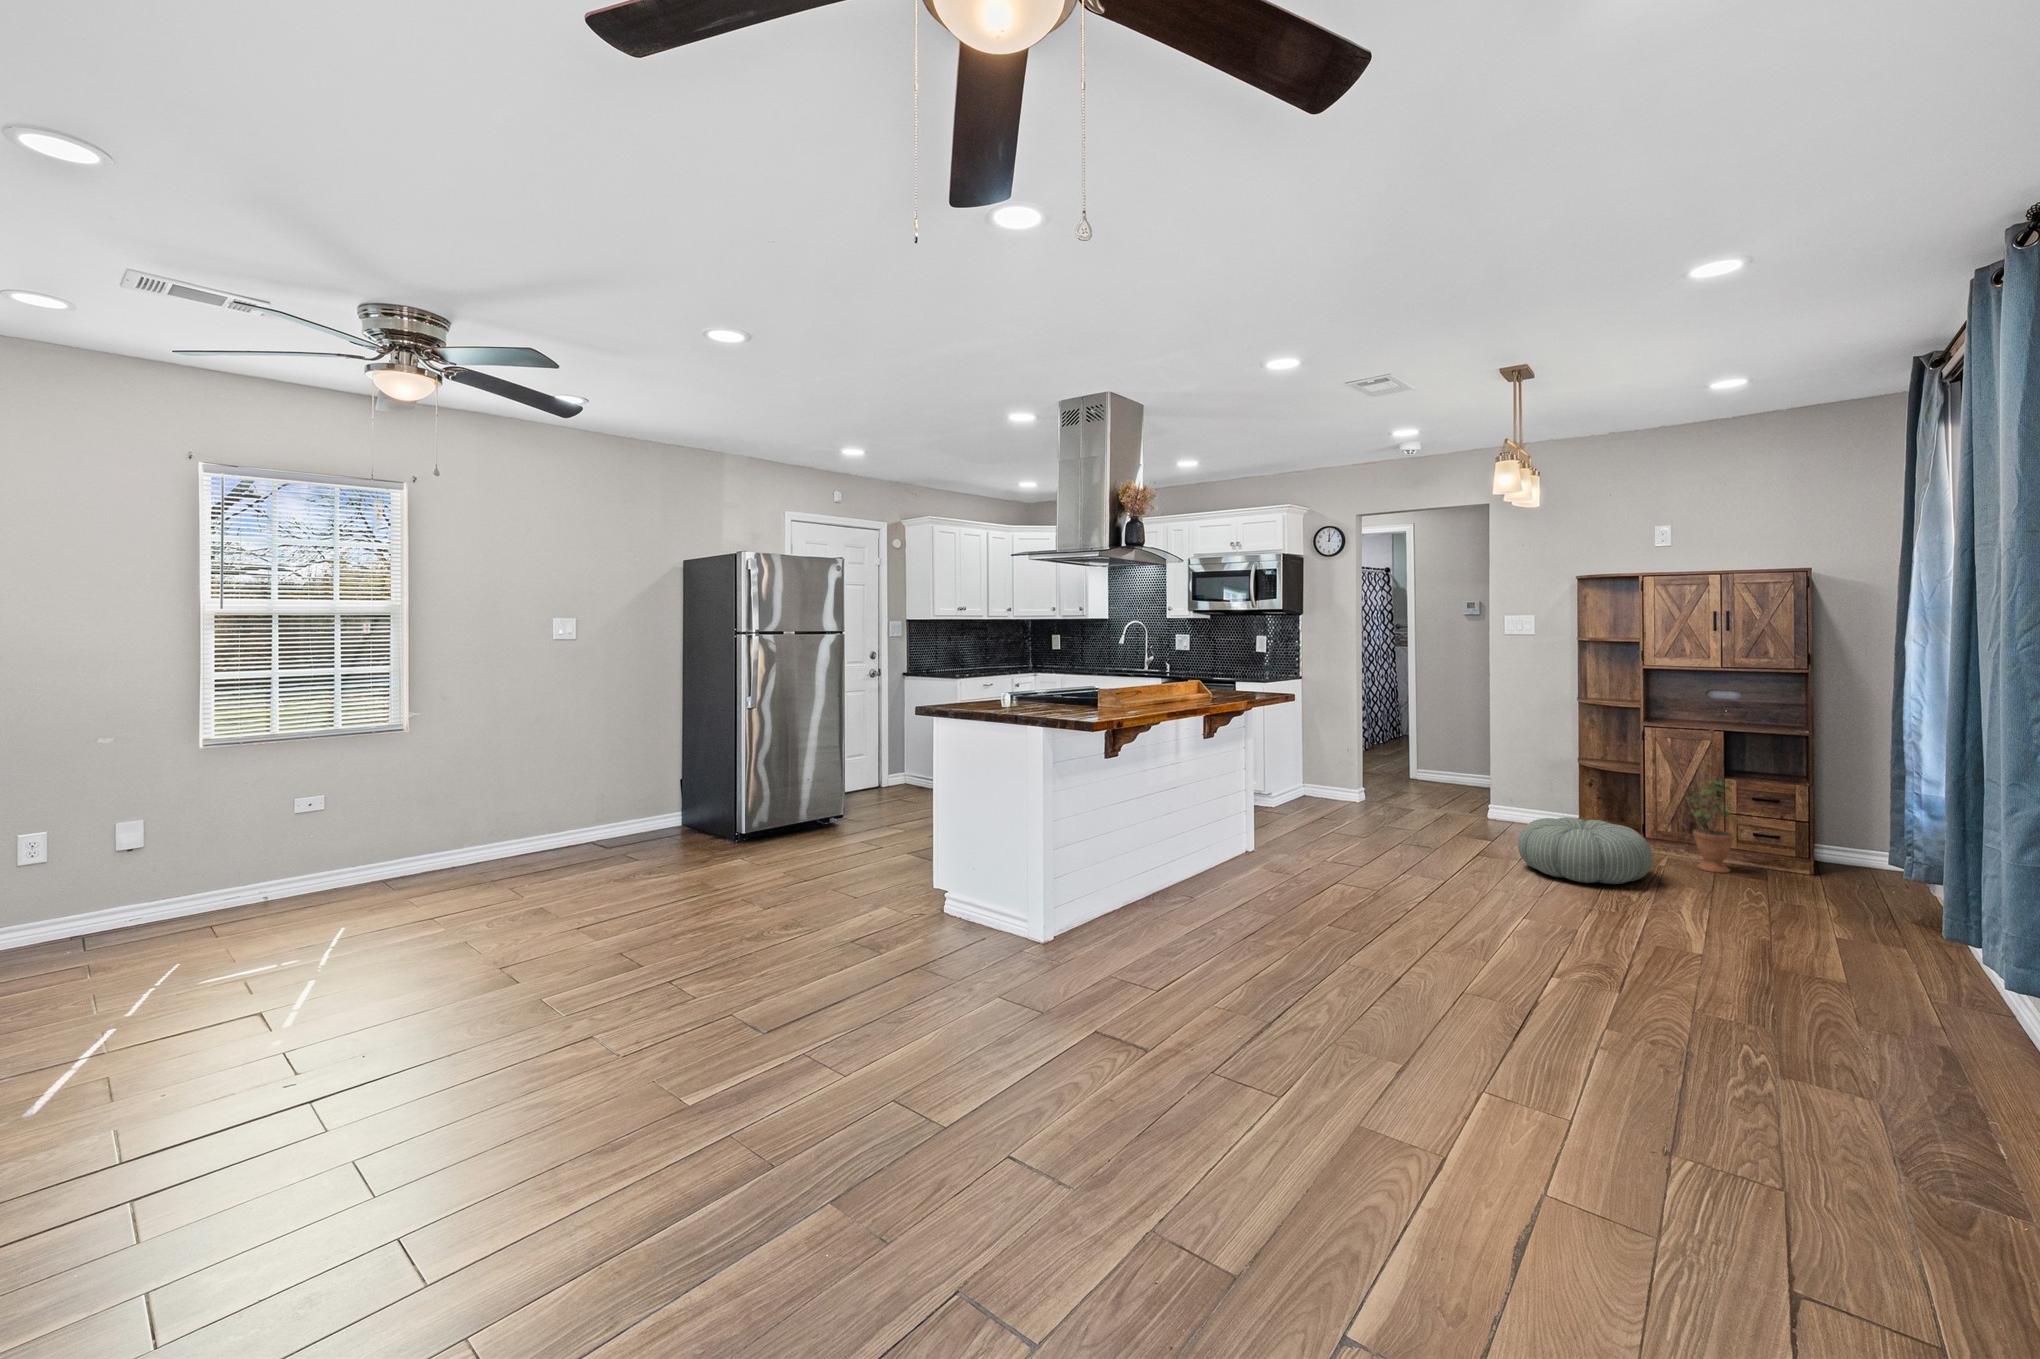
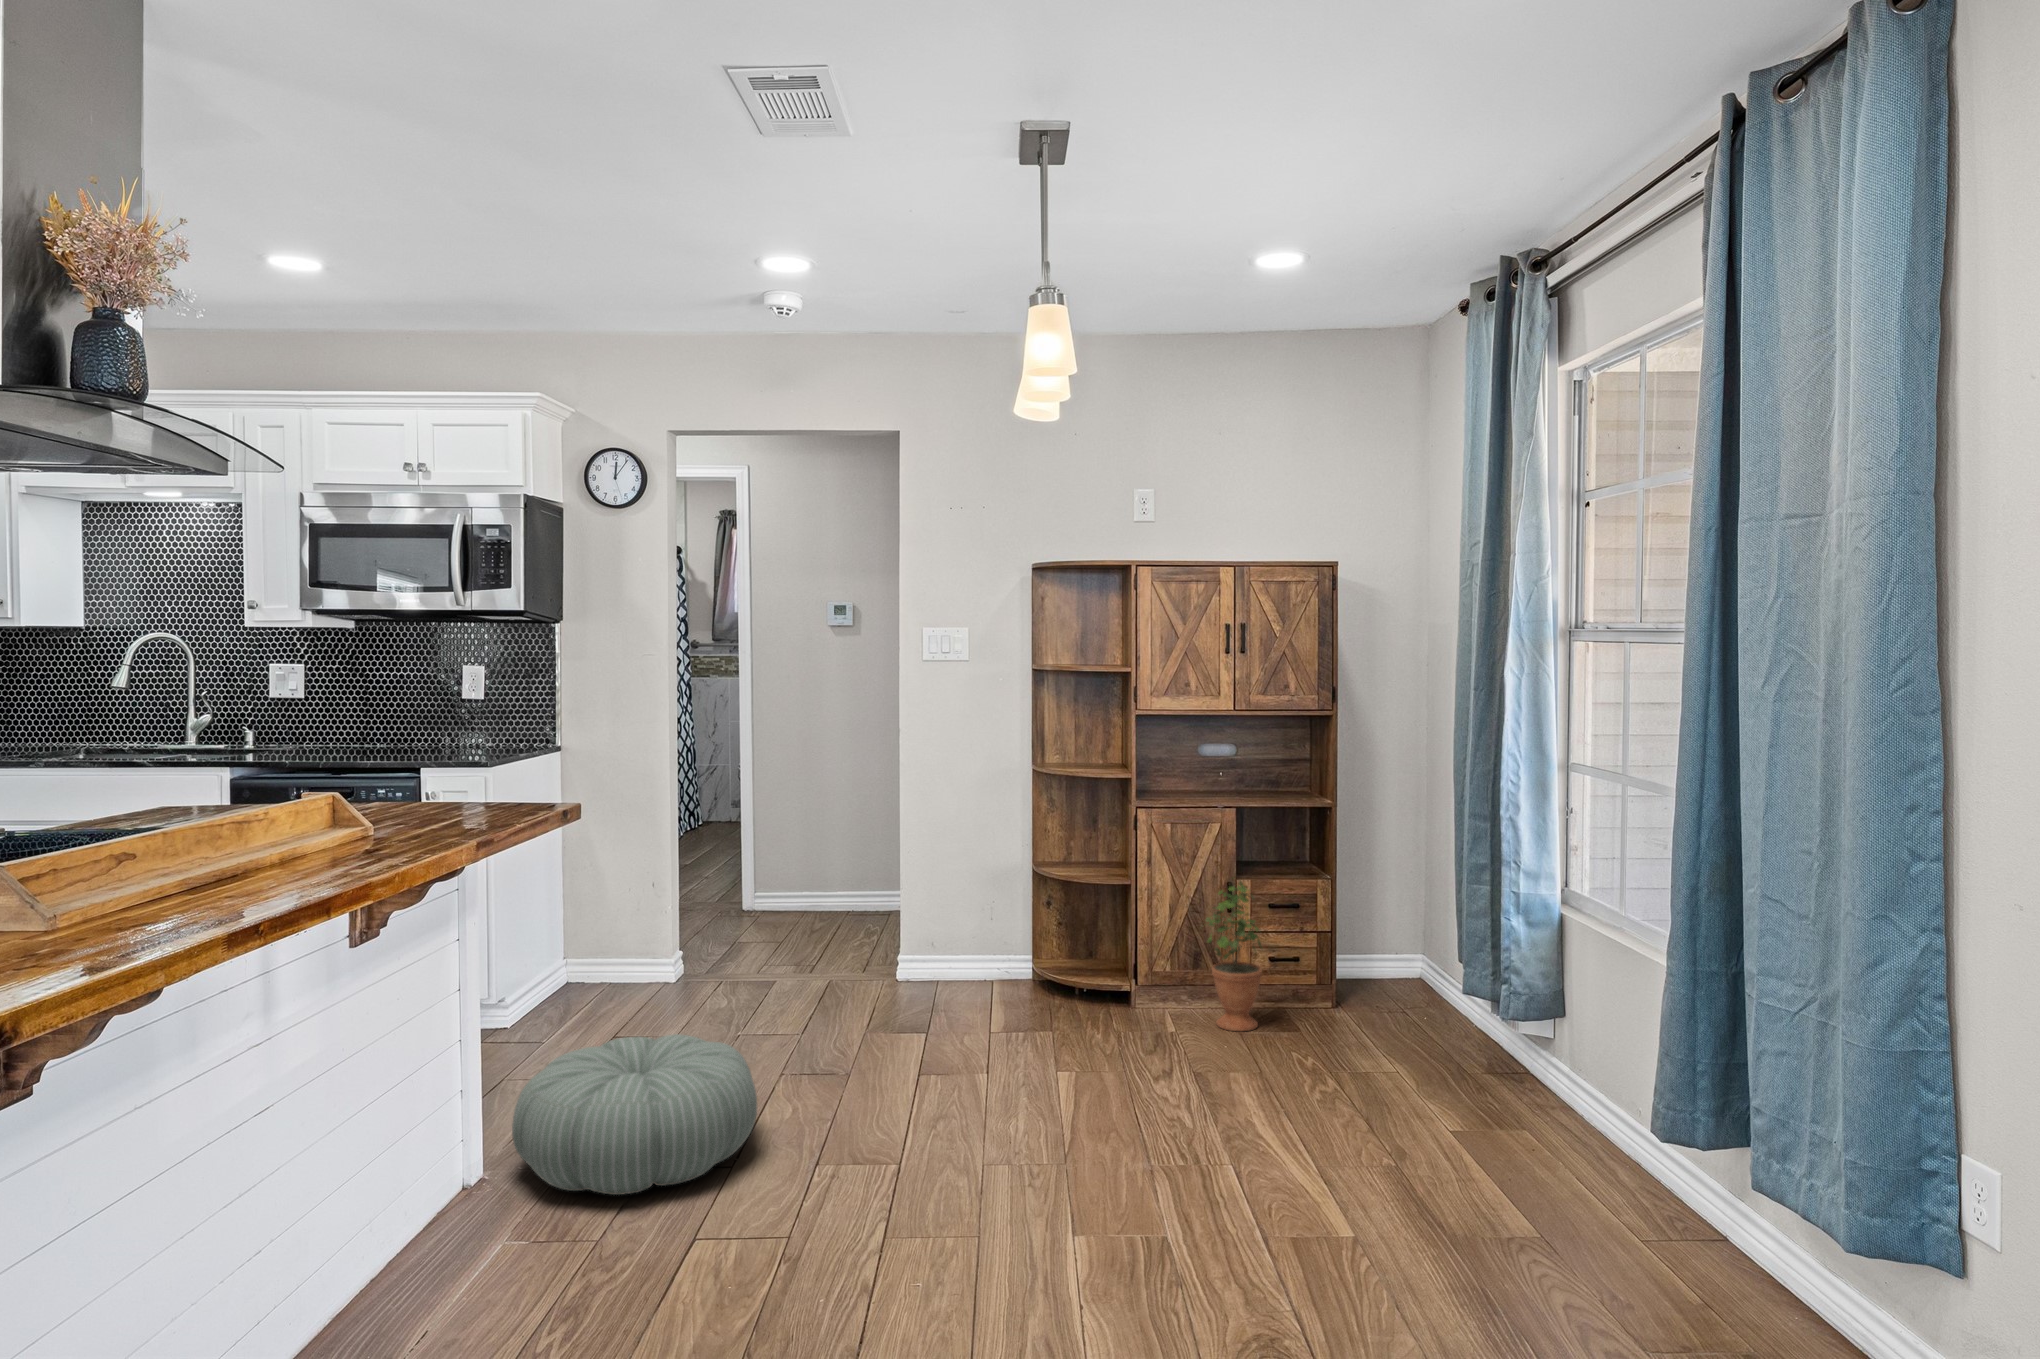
pouf: present [1518,817,1652,884] -> present [512,1034,757,1195]

